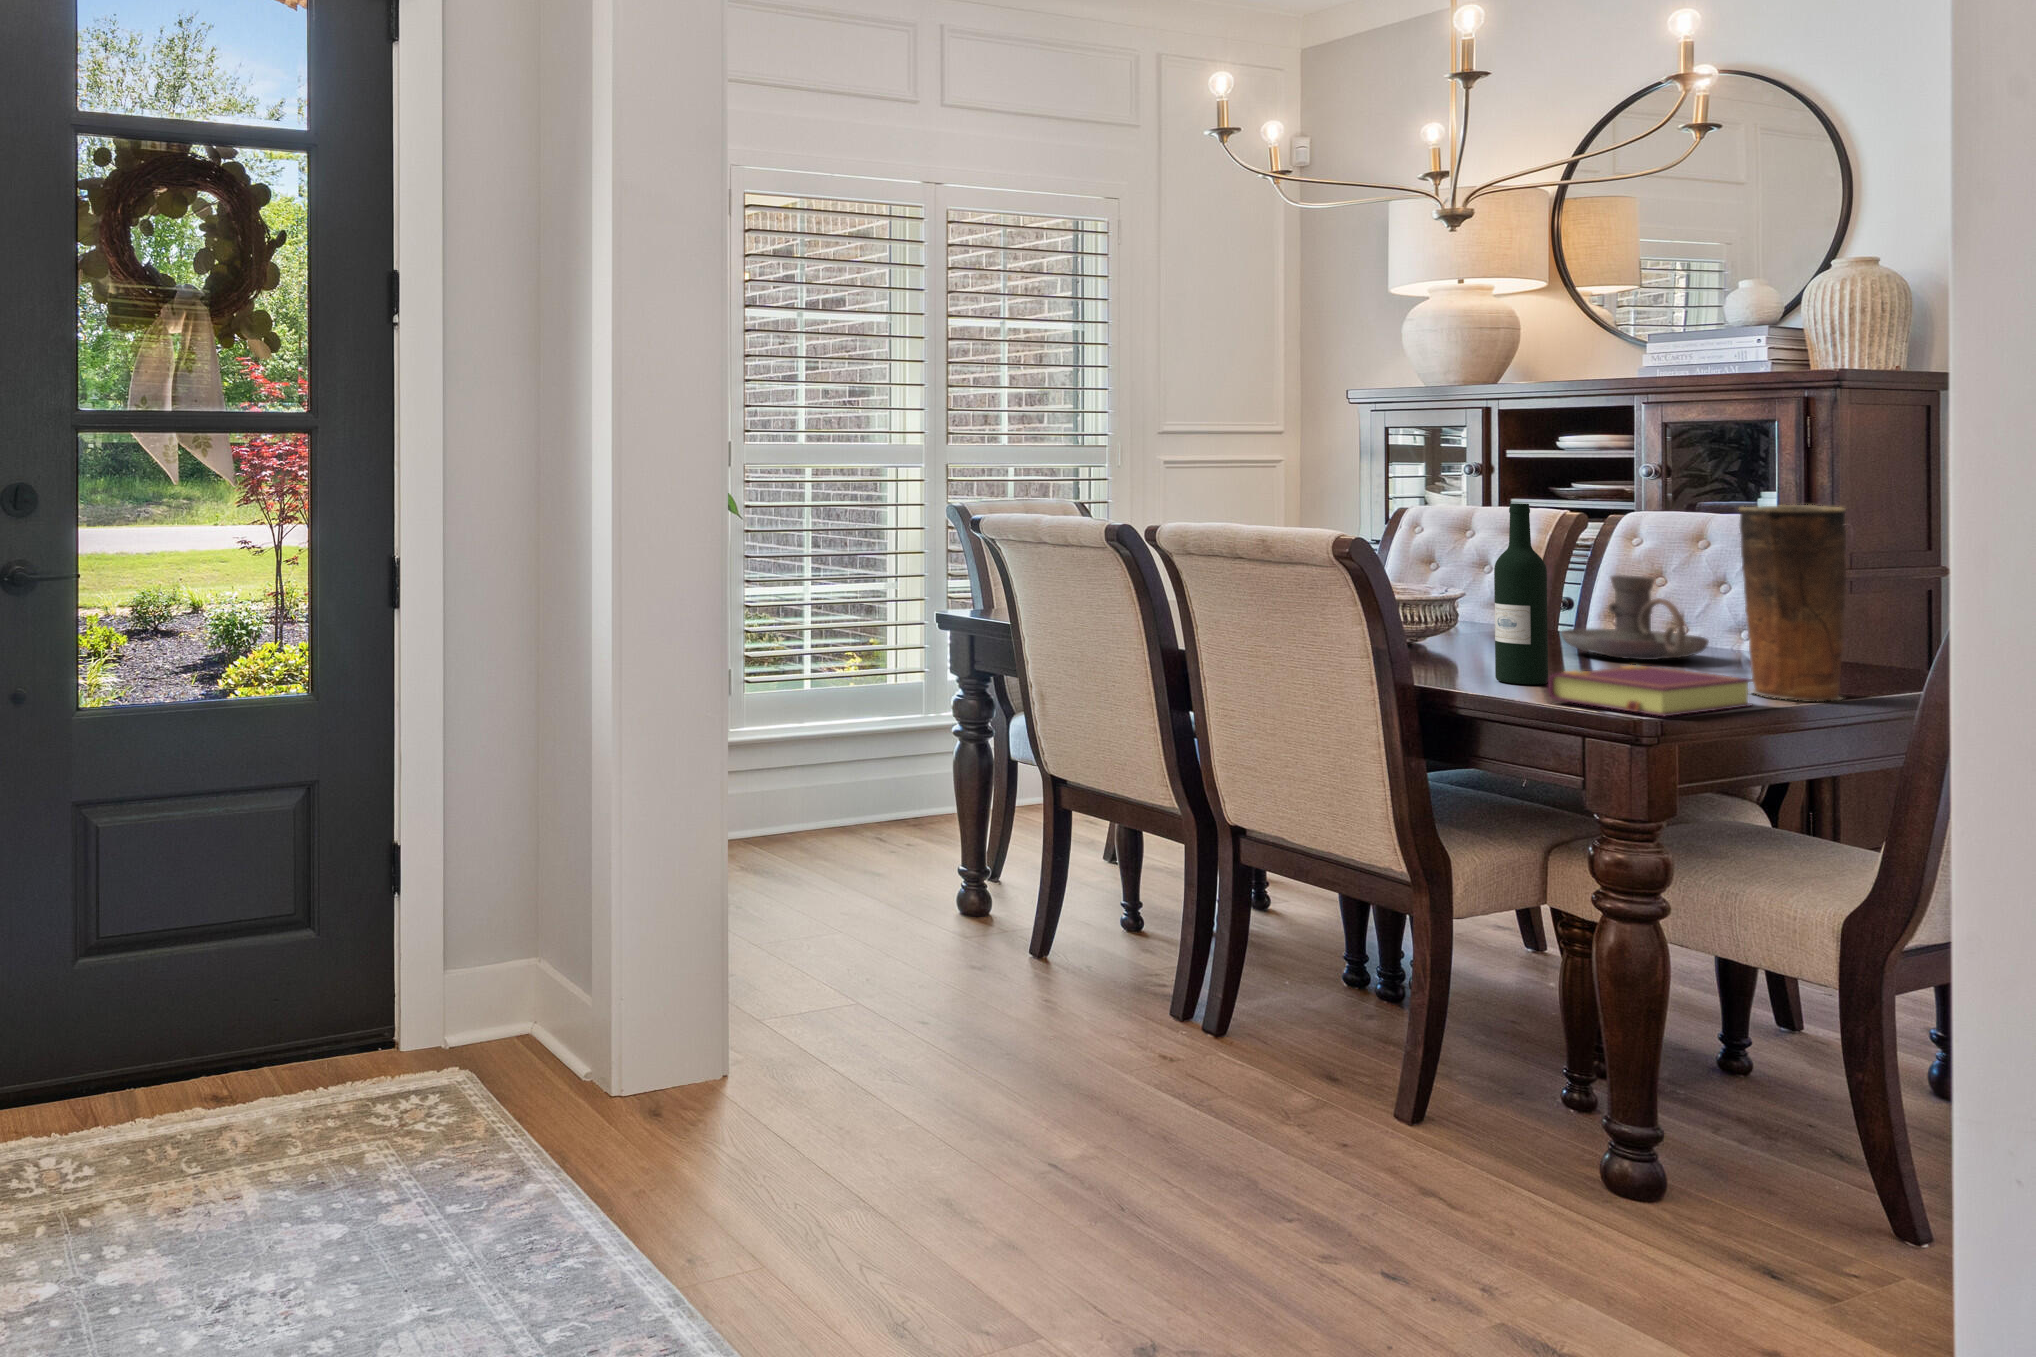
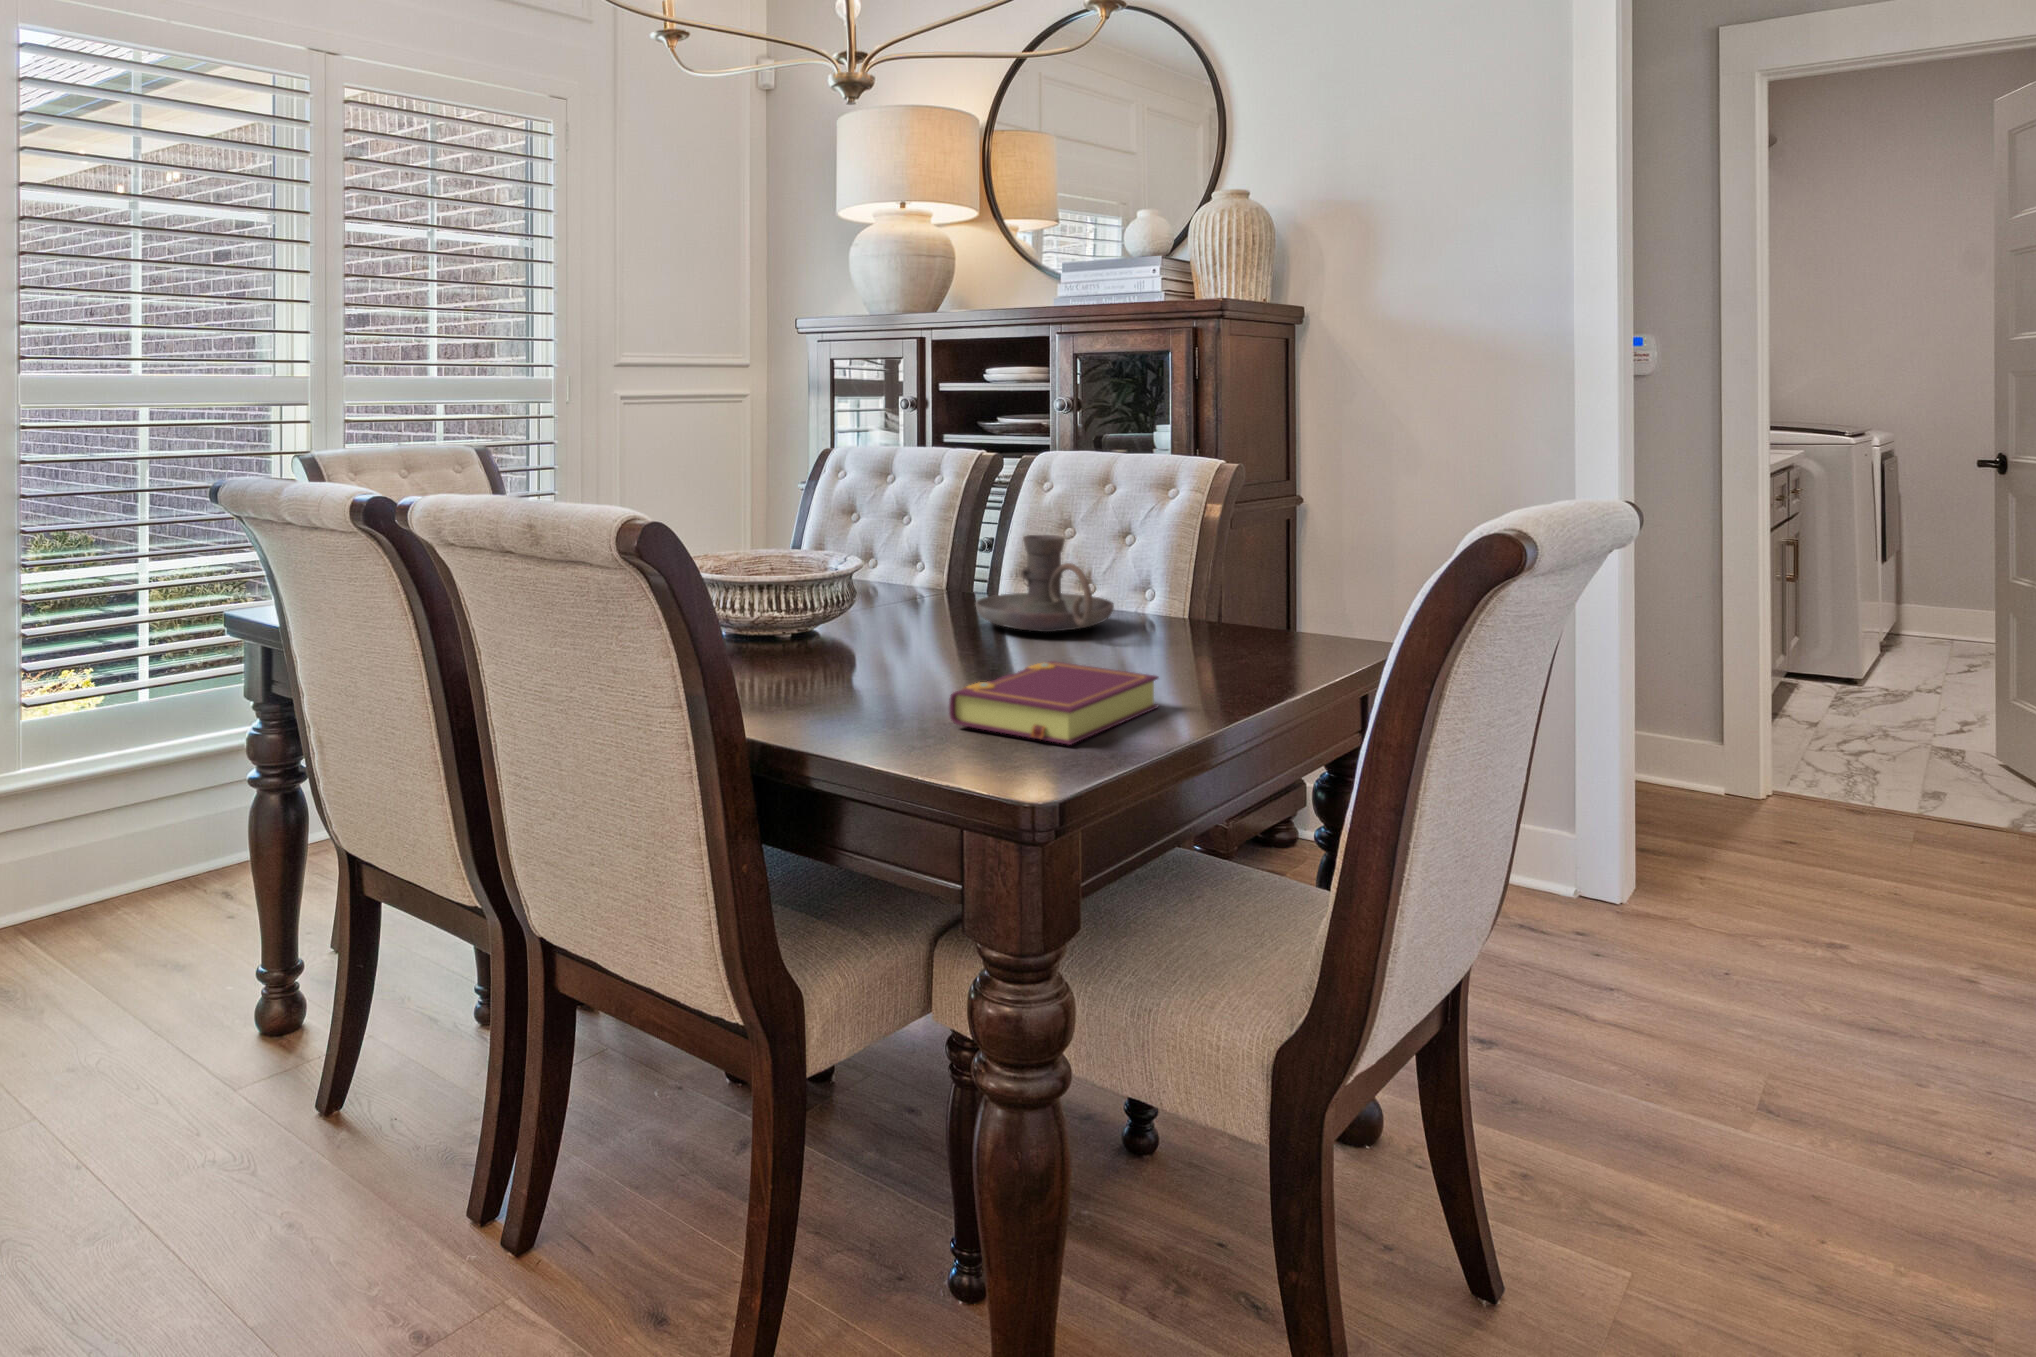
wine bottle: present [1494,503,1548,684] -> none [898,467,954,692]
vase: present [1738,505,1846,701] -> none [1145,462,1246,691]

